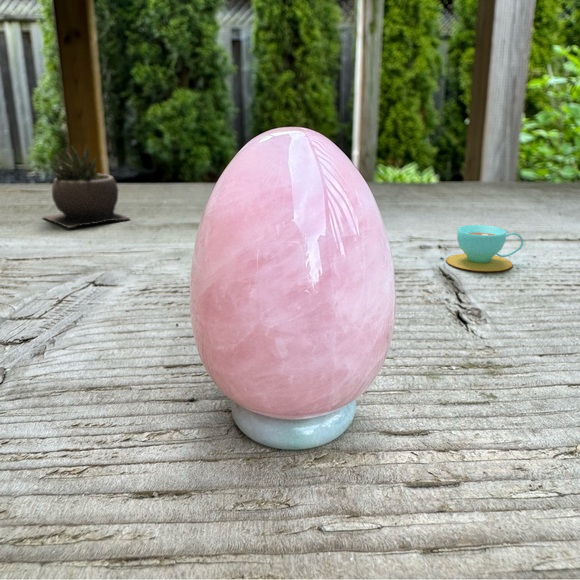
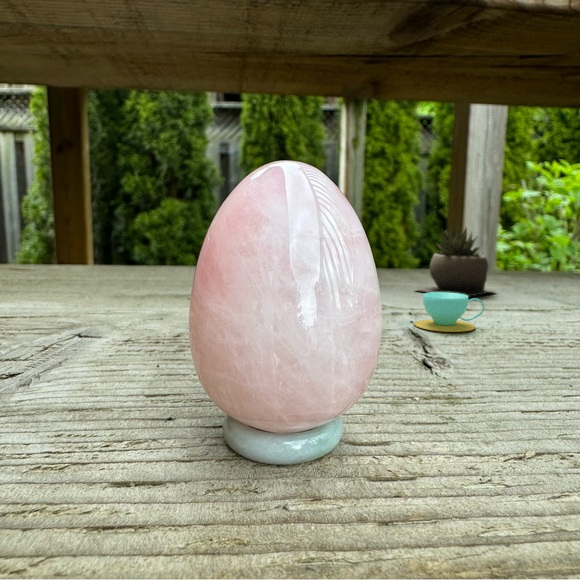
succulent plant: present [44,147,129,227] -> present [415,228,494,297]

